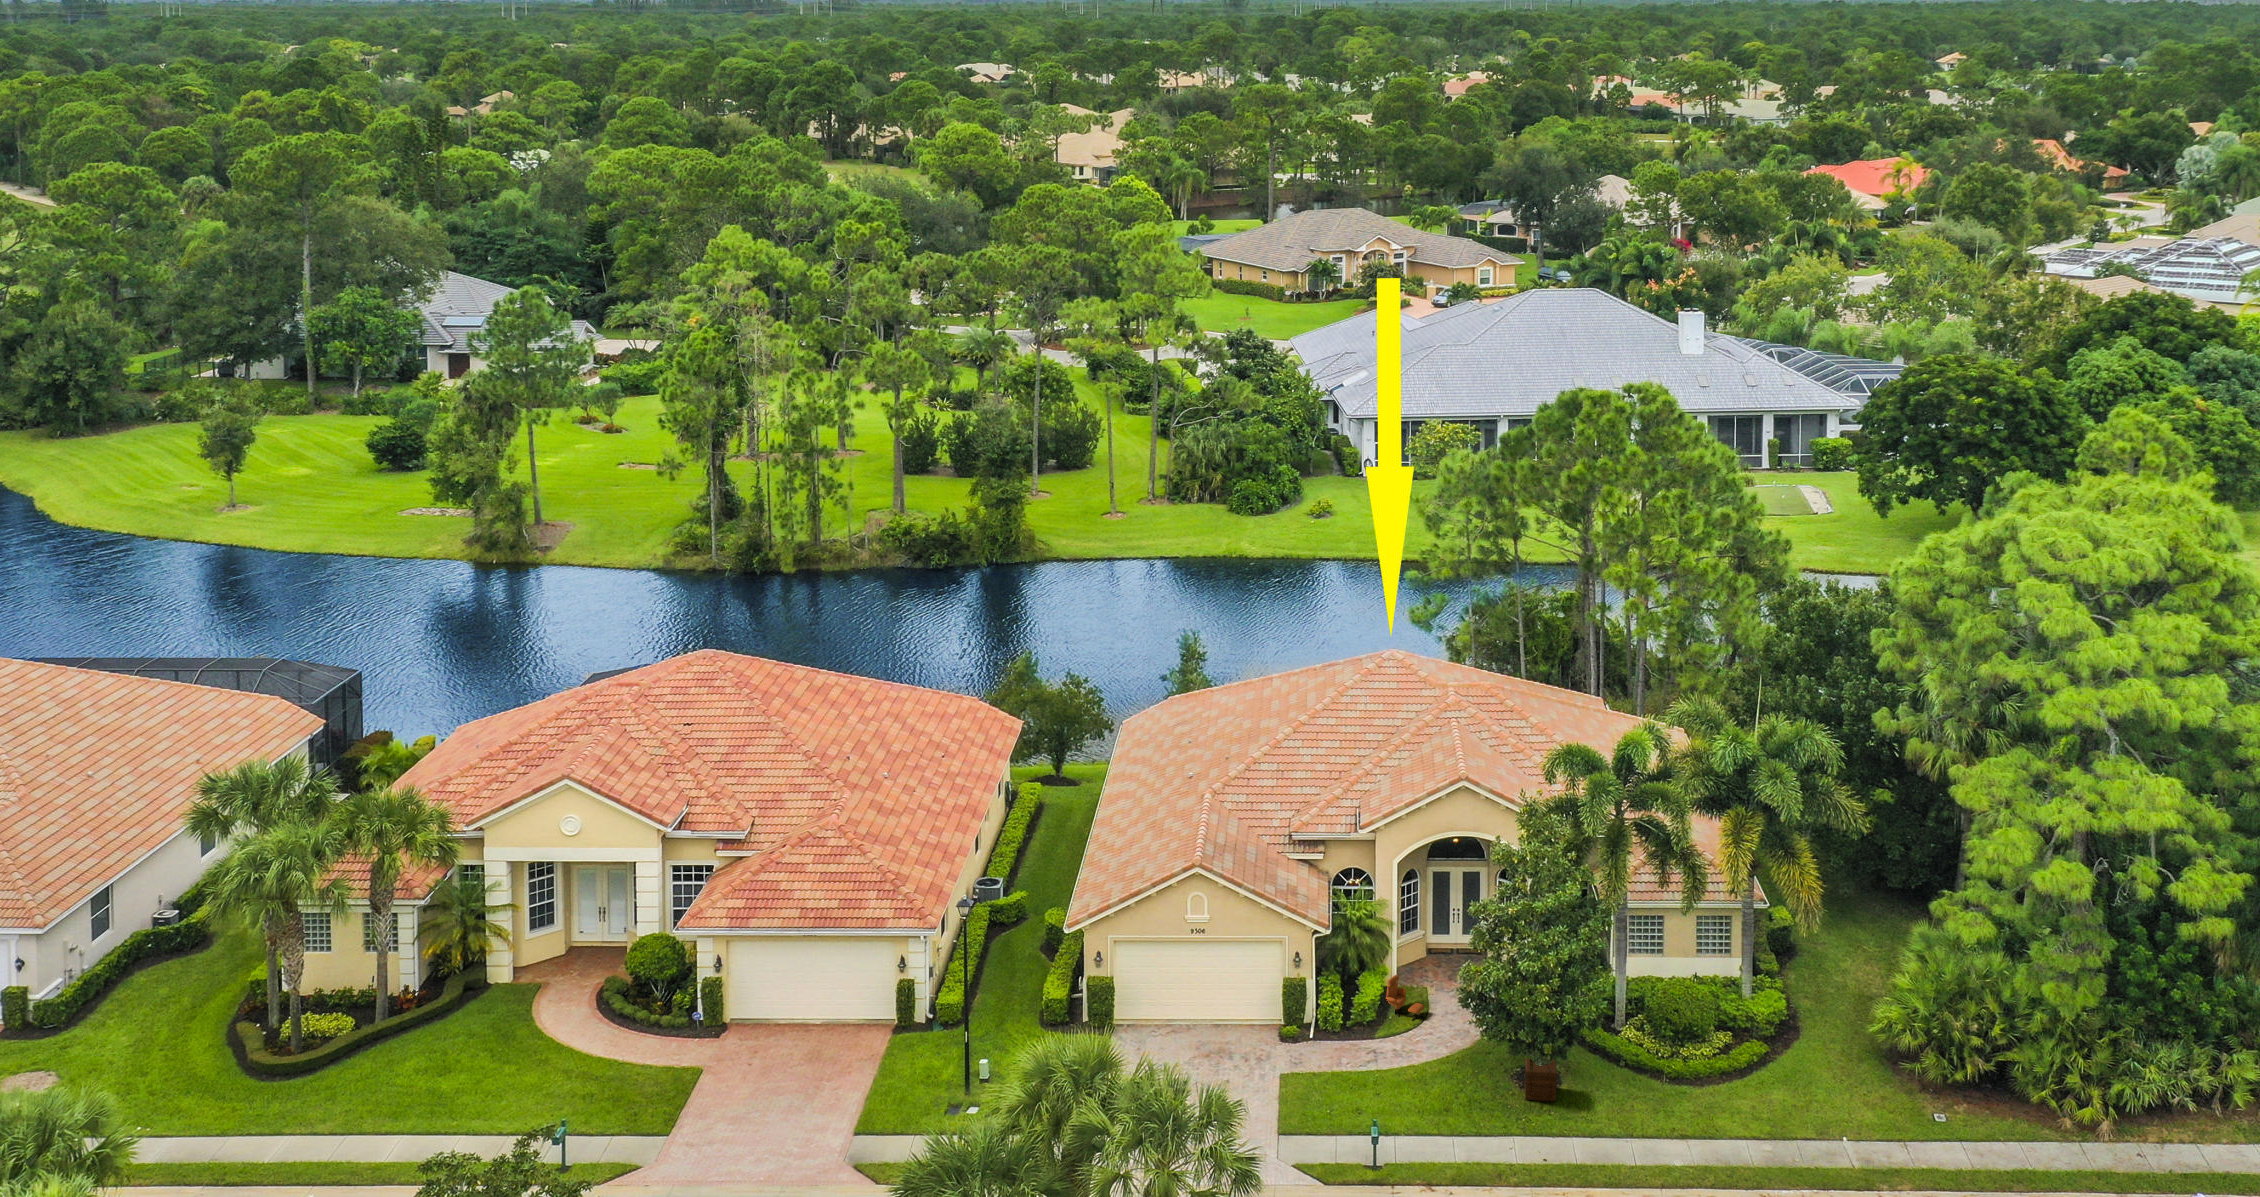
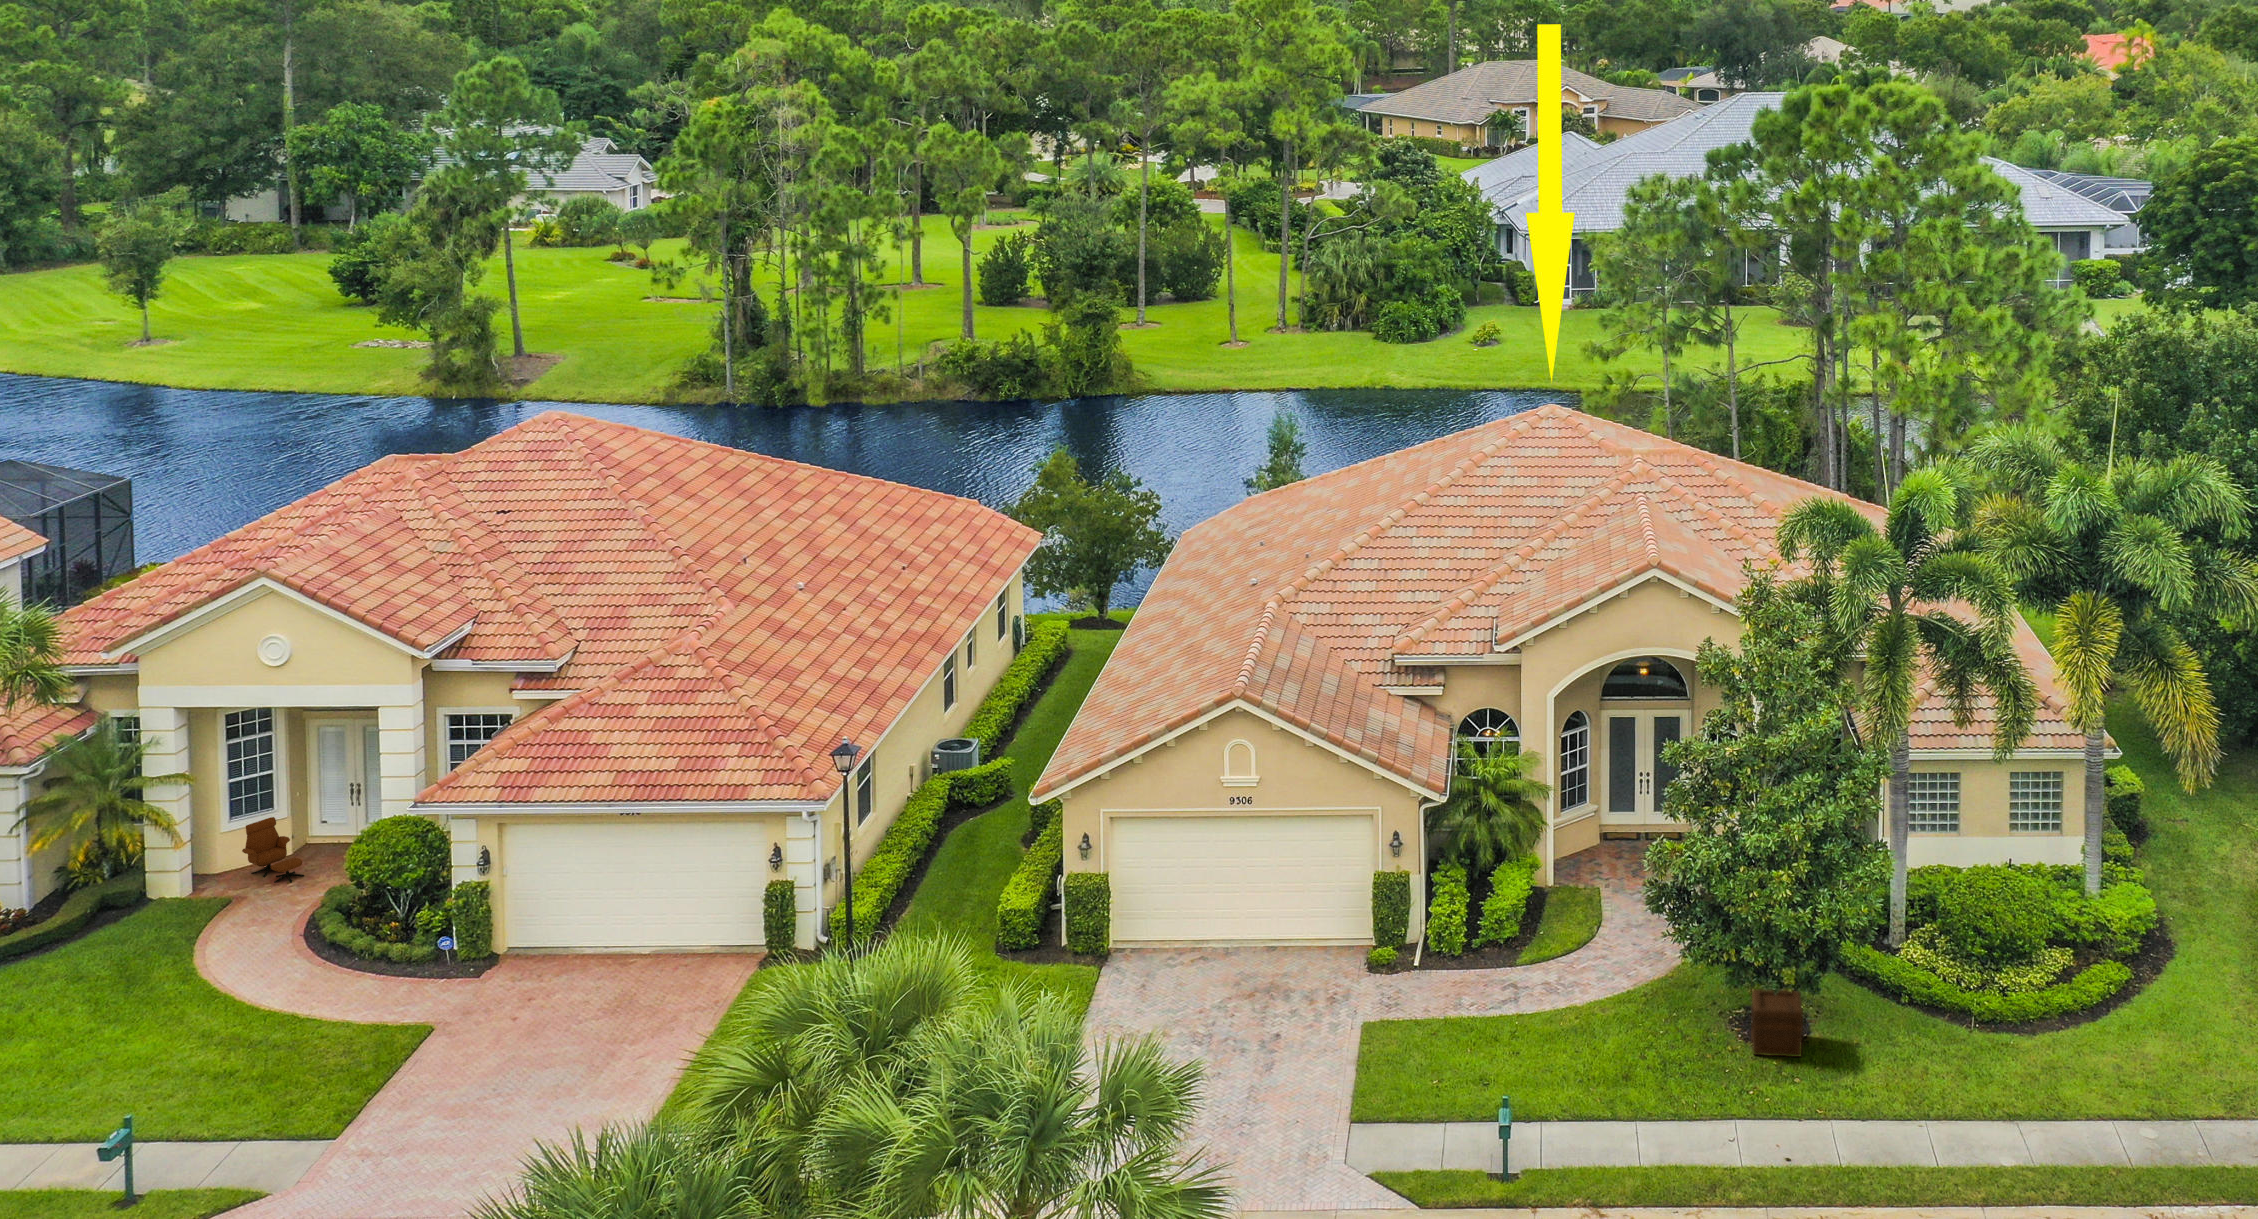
lounge chair: present [1386,975,1424,1021] -> present [242,817,304,883]

